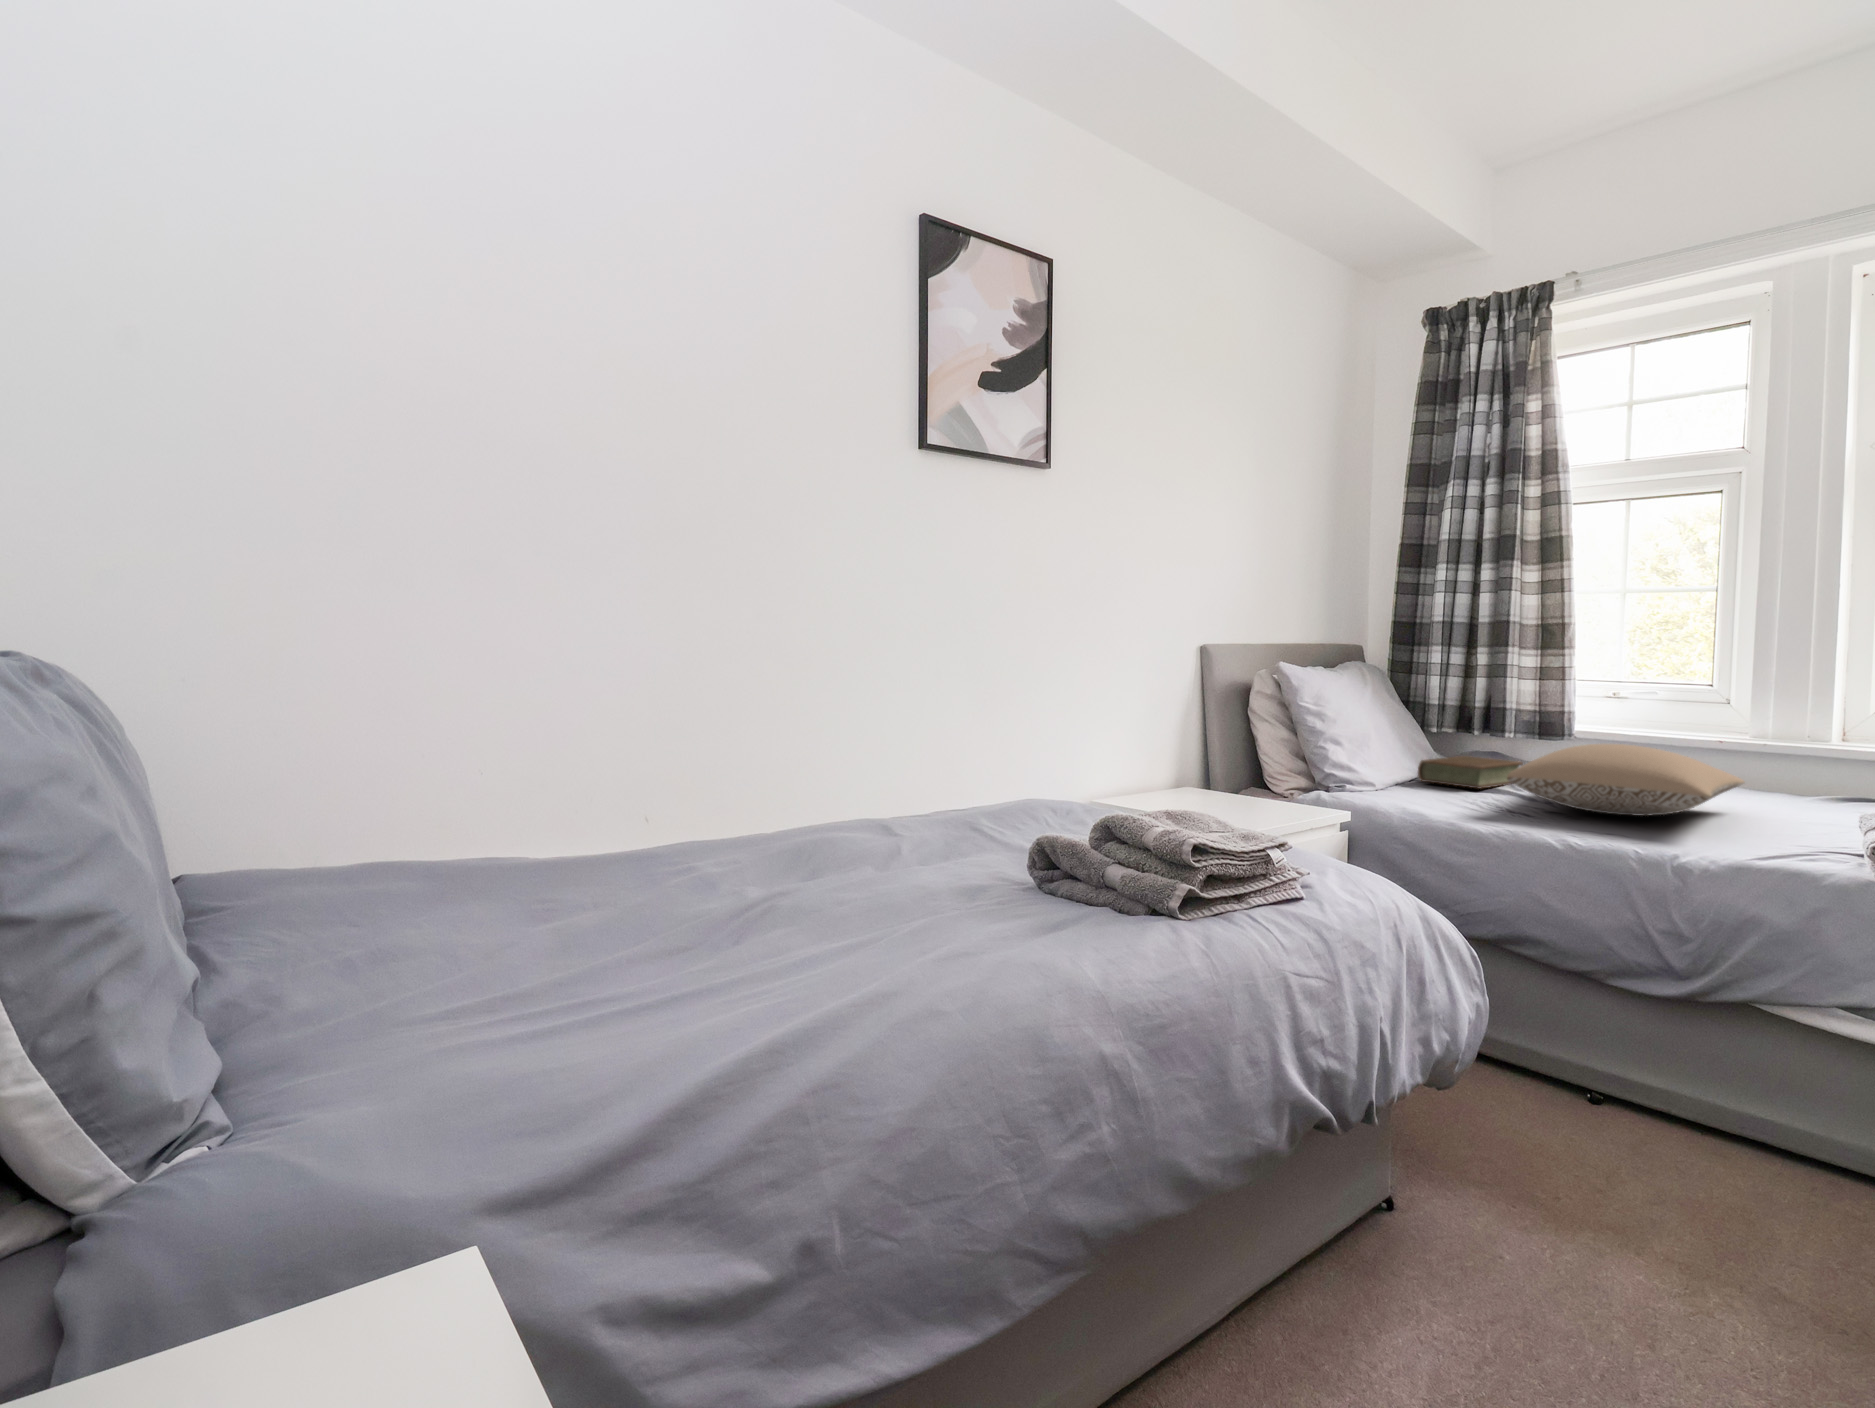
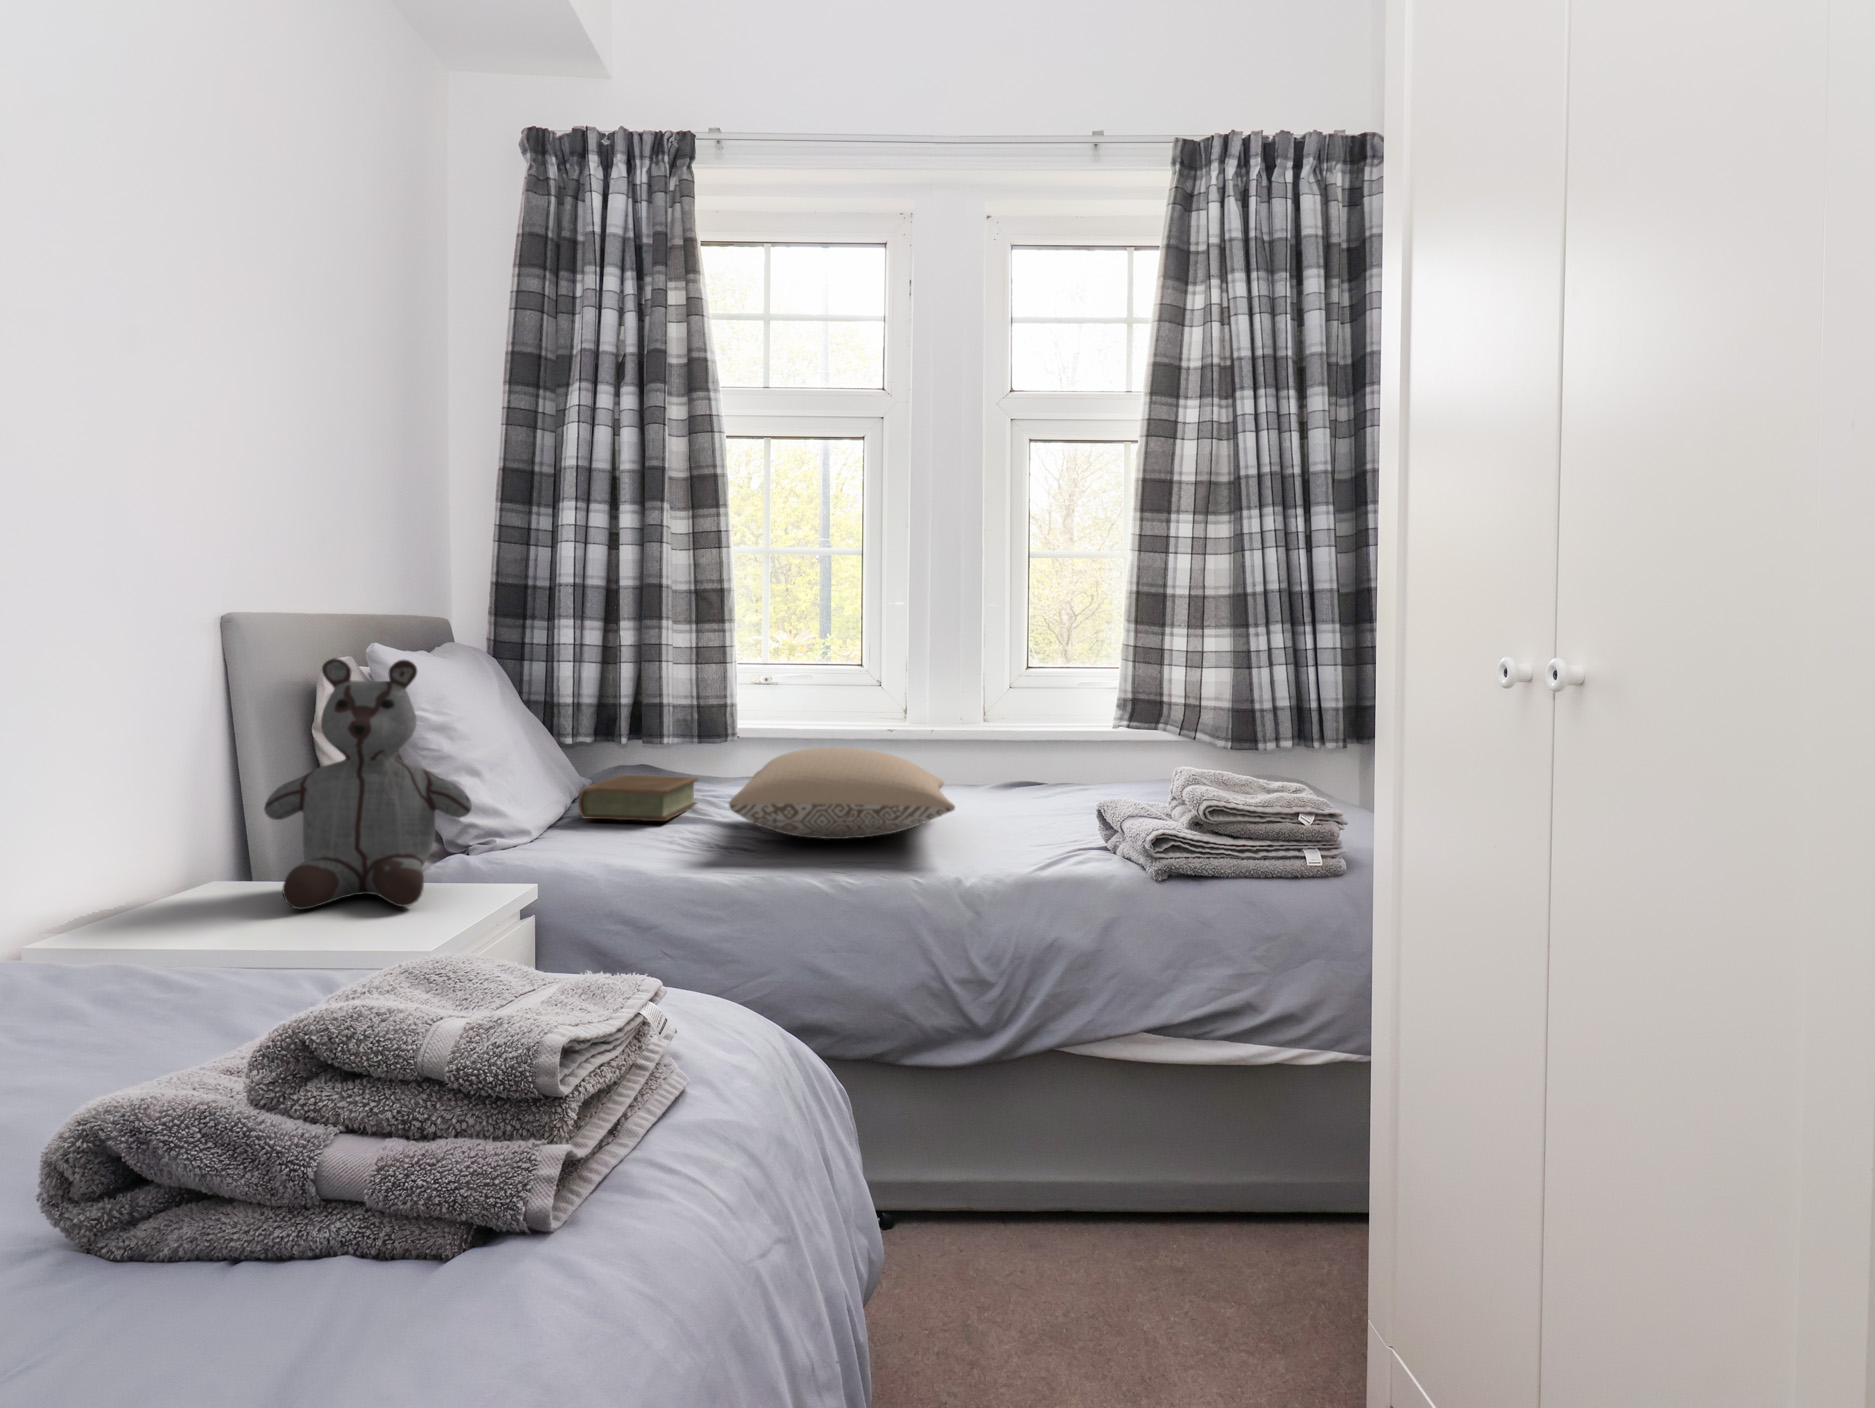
stuffed bear: none [1198,668,1310,809] -> present [264,658,472,909]

